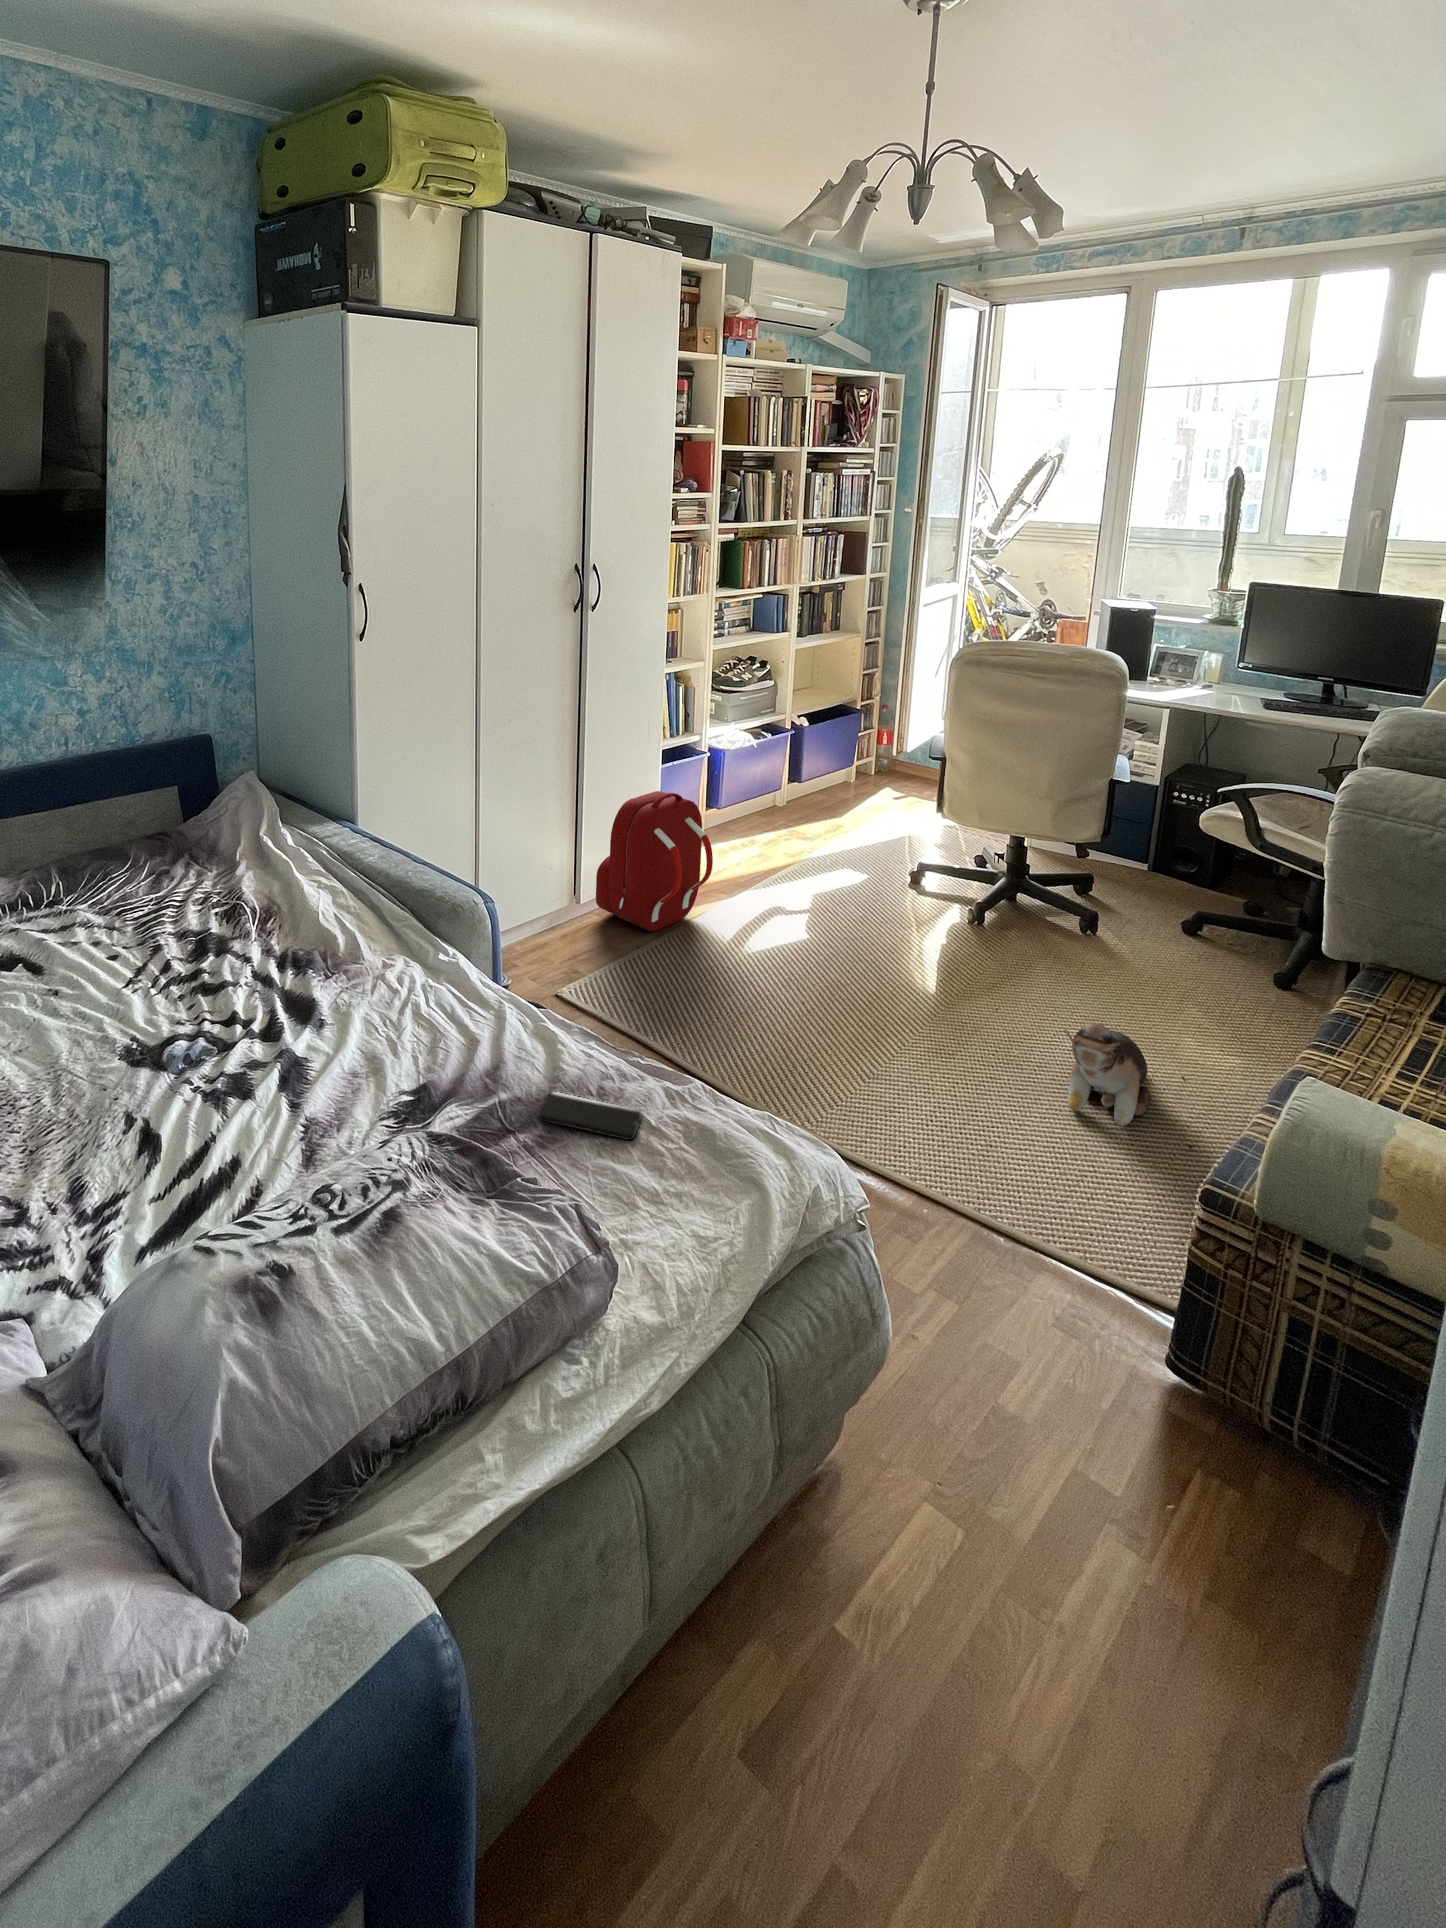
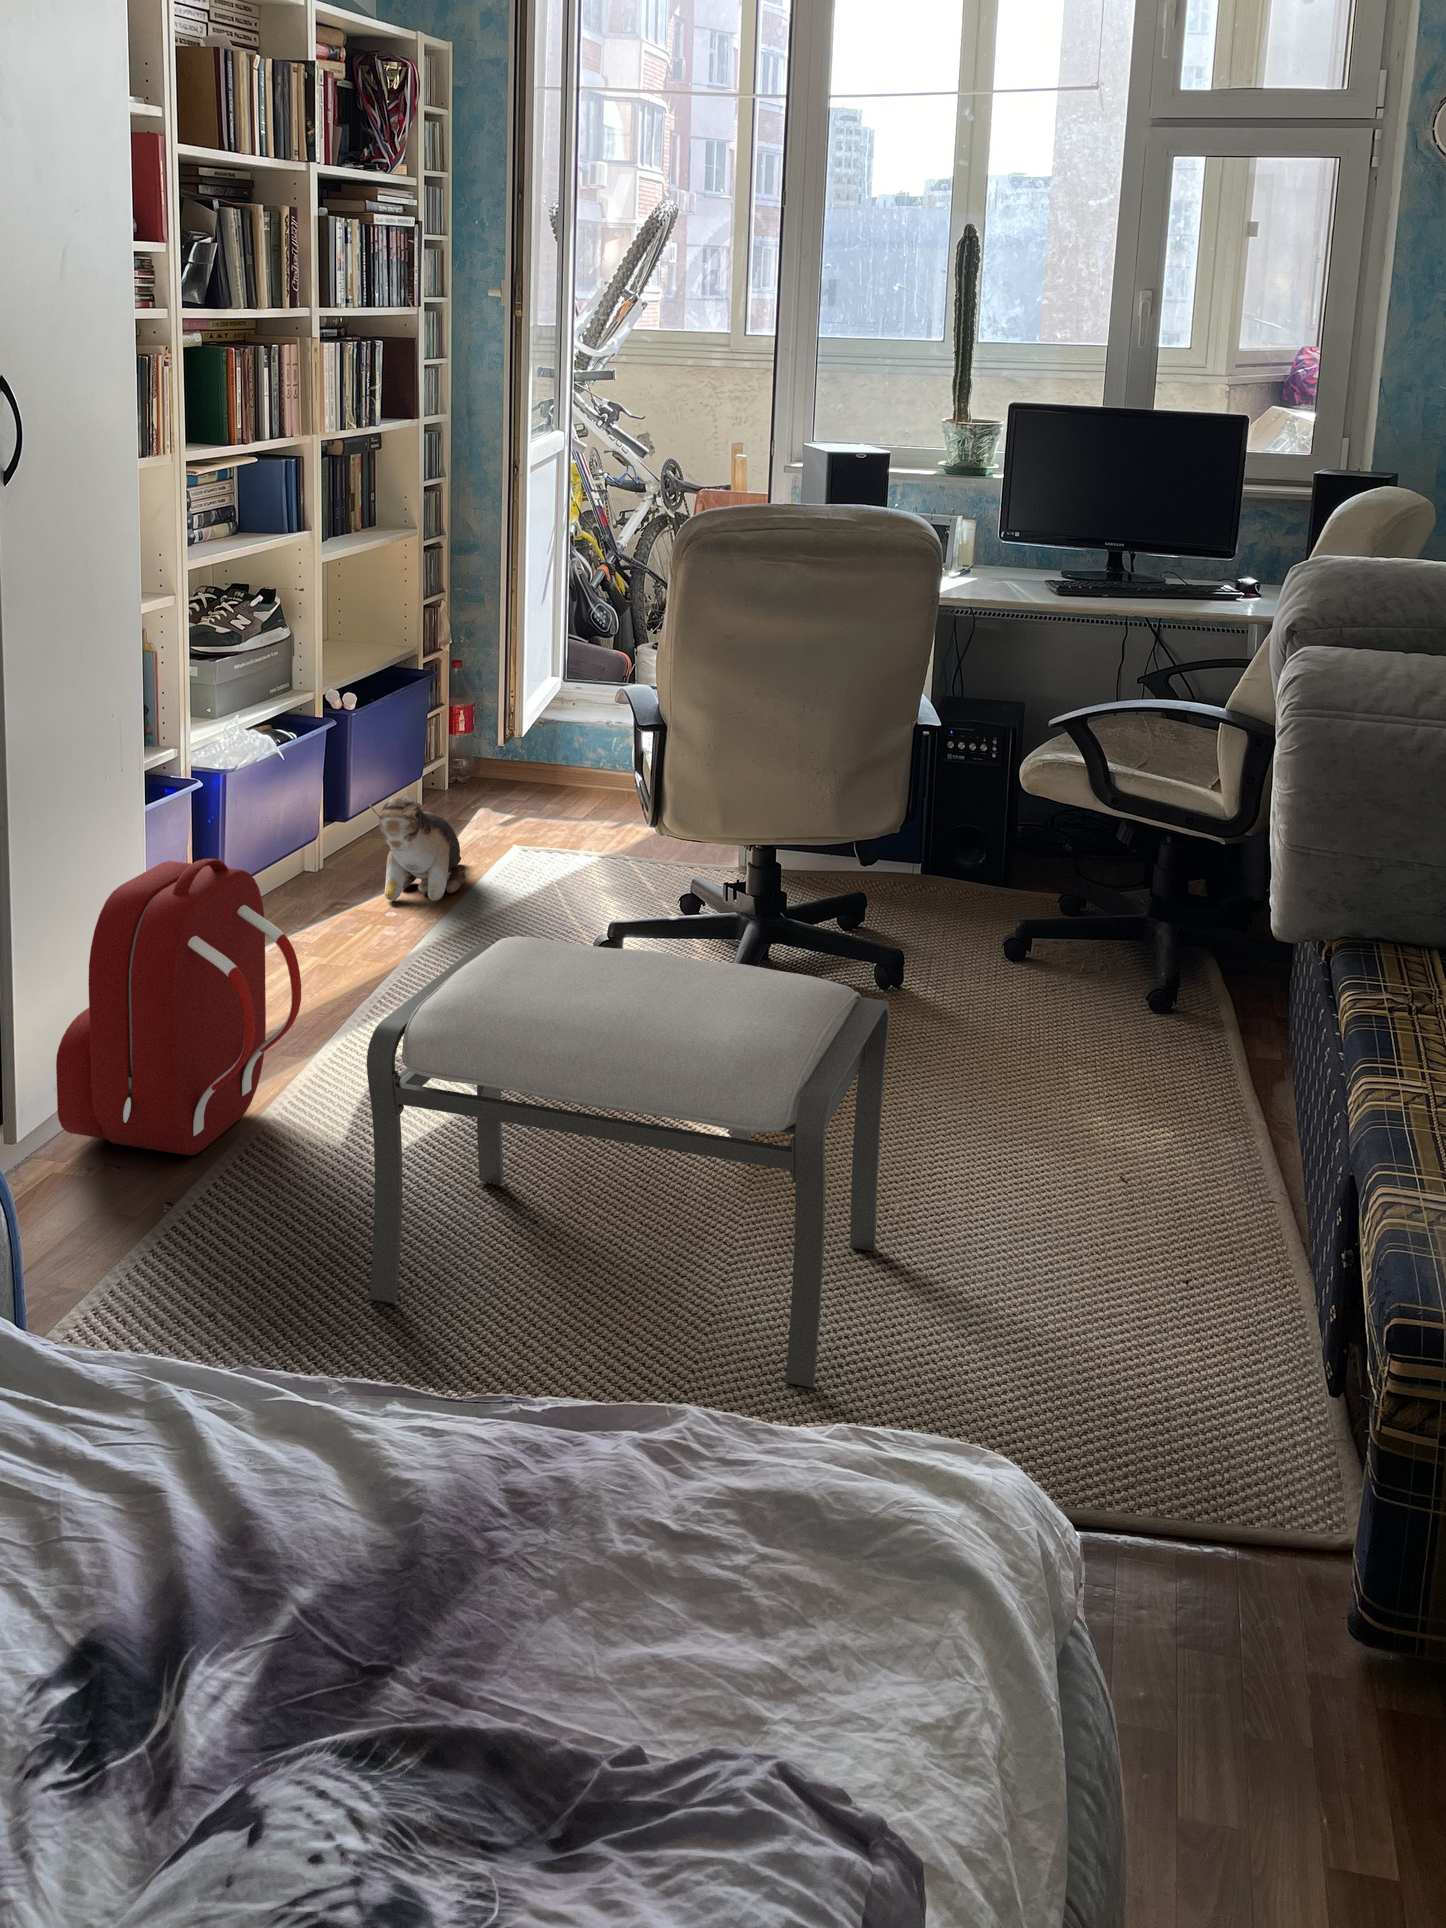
ottoman: none [700,856,1001,1125] -> present [367,936,890,1388]
plush toy: present [1064,1023,1151,1126] -> present [369,795,465,901]
smartphone: present [539,1092,641,1140] -> none [420,1510,656,1610]

